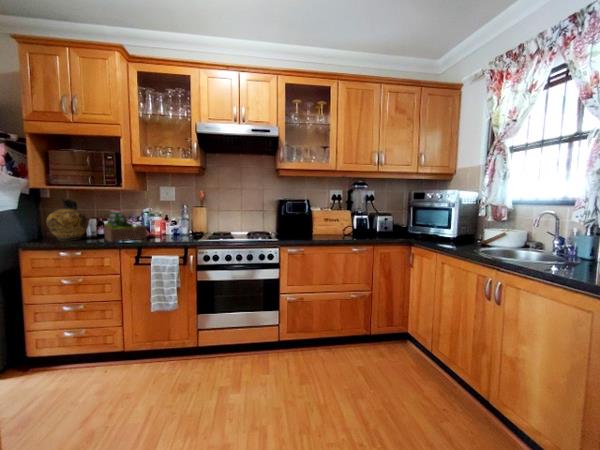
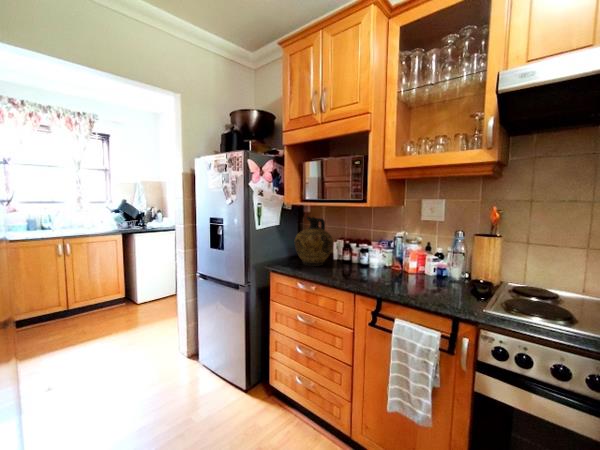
succulent plant: present [104,209,147,242] -> none [345,233,396,281]

